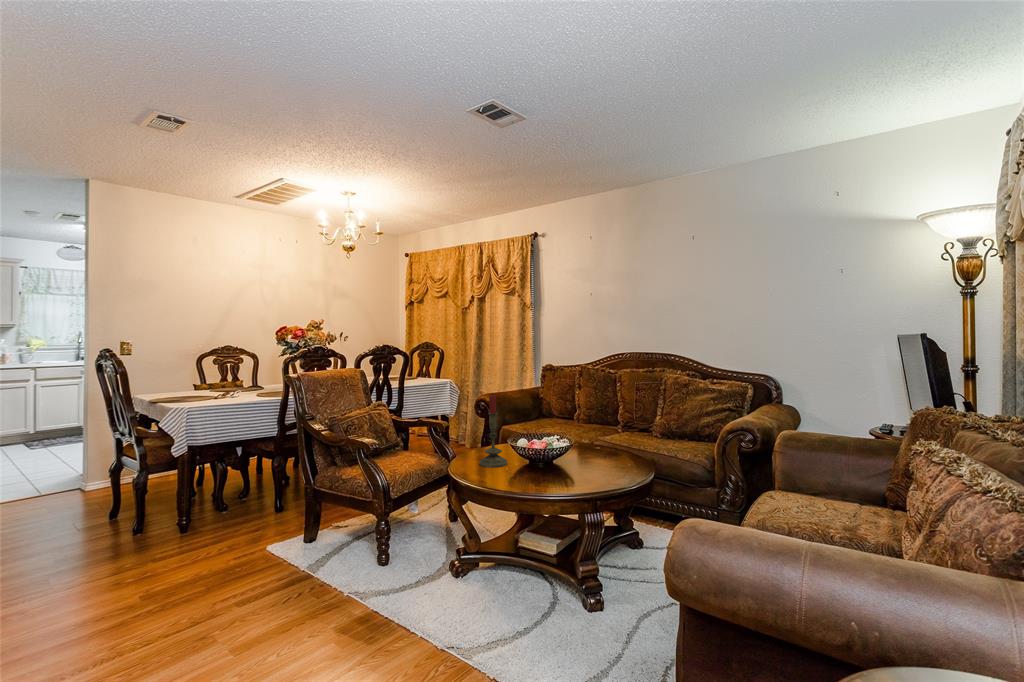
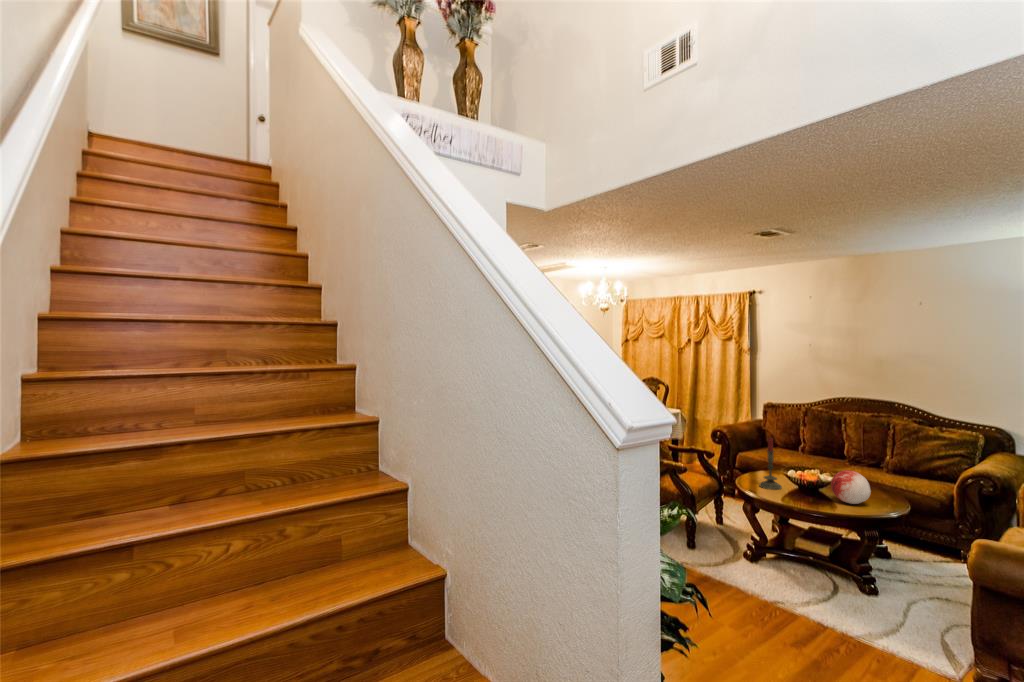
decorative orb: none [556,432,603,479] -> present [831,470,871,504]

